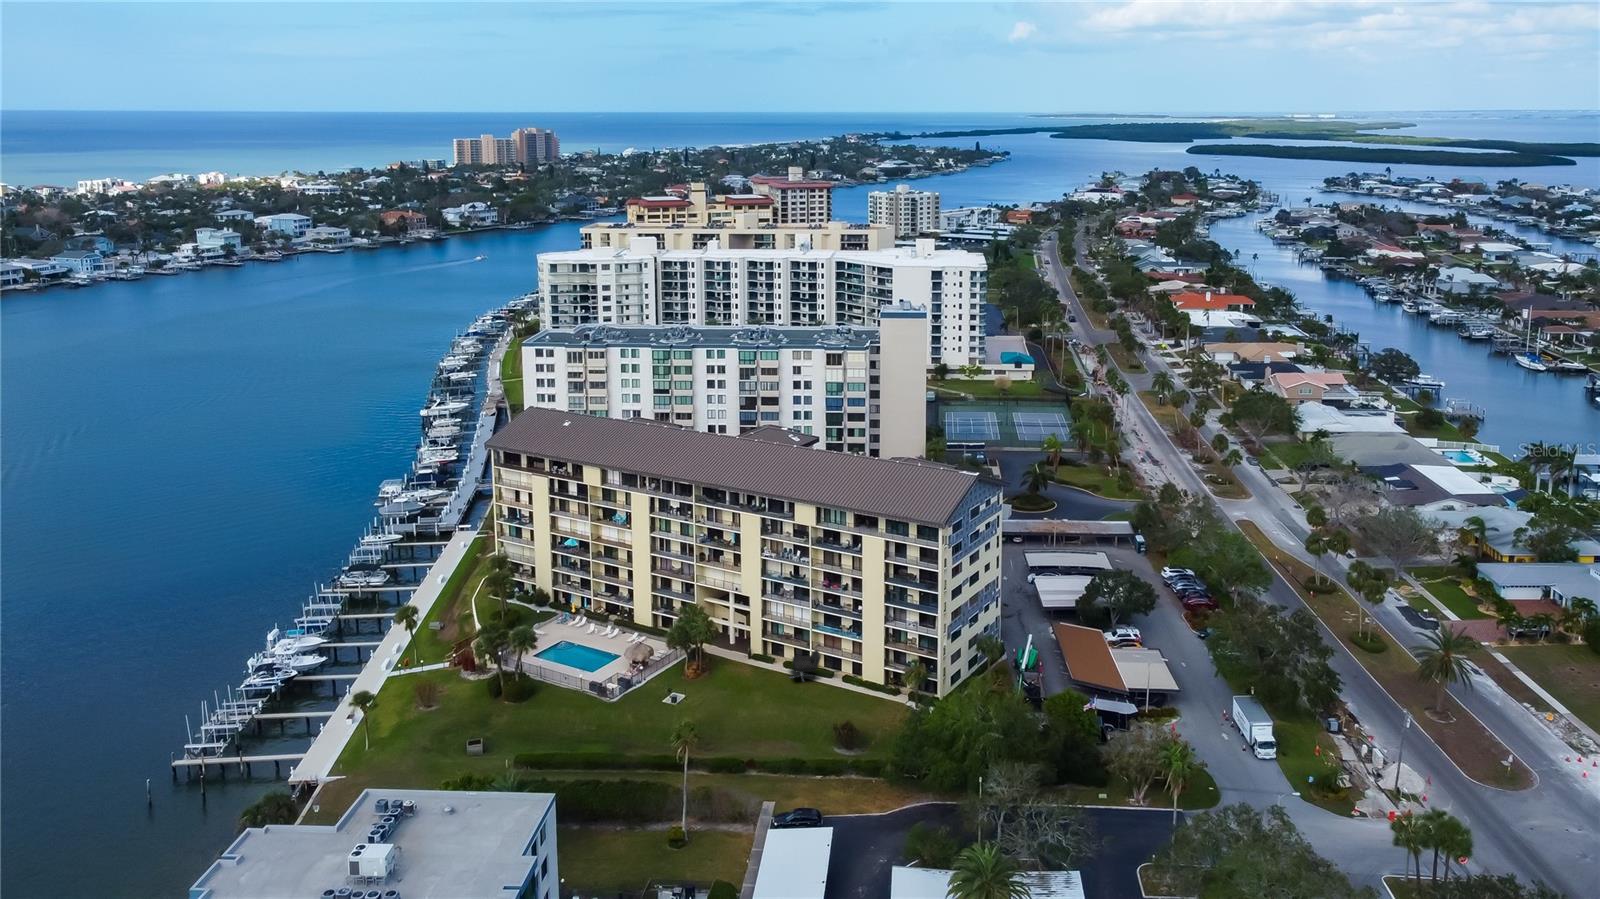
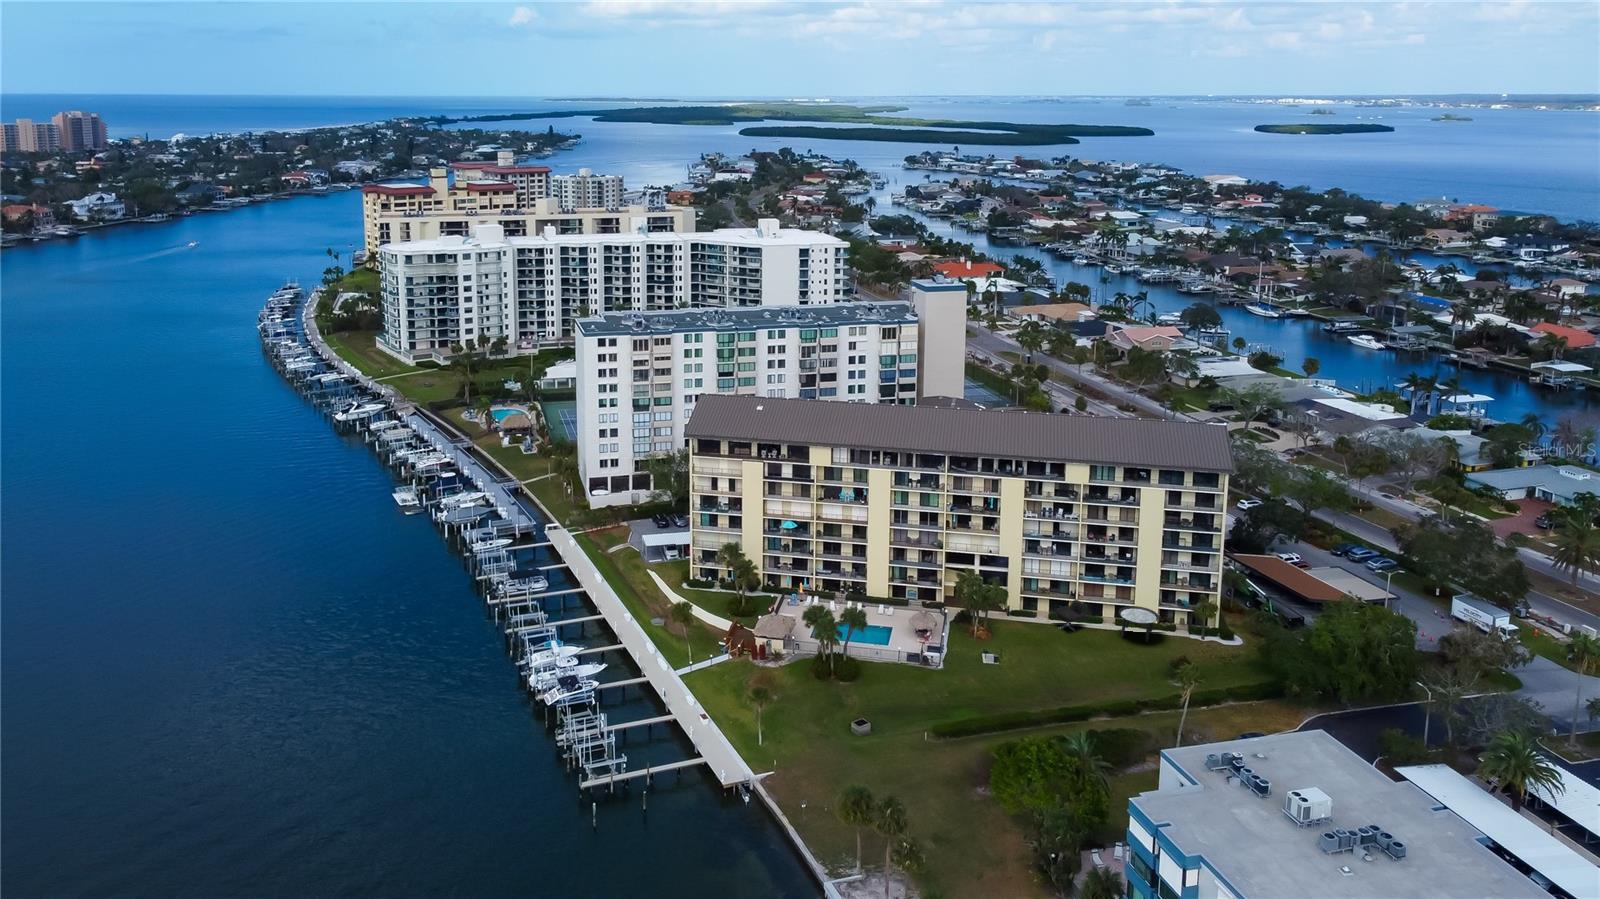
round table: none [839,663,881,703] -> present [1119,606,1159,642]

